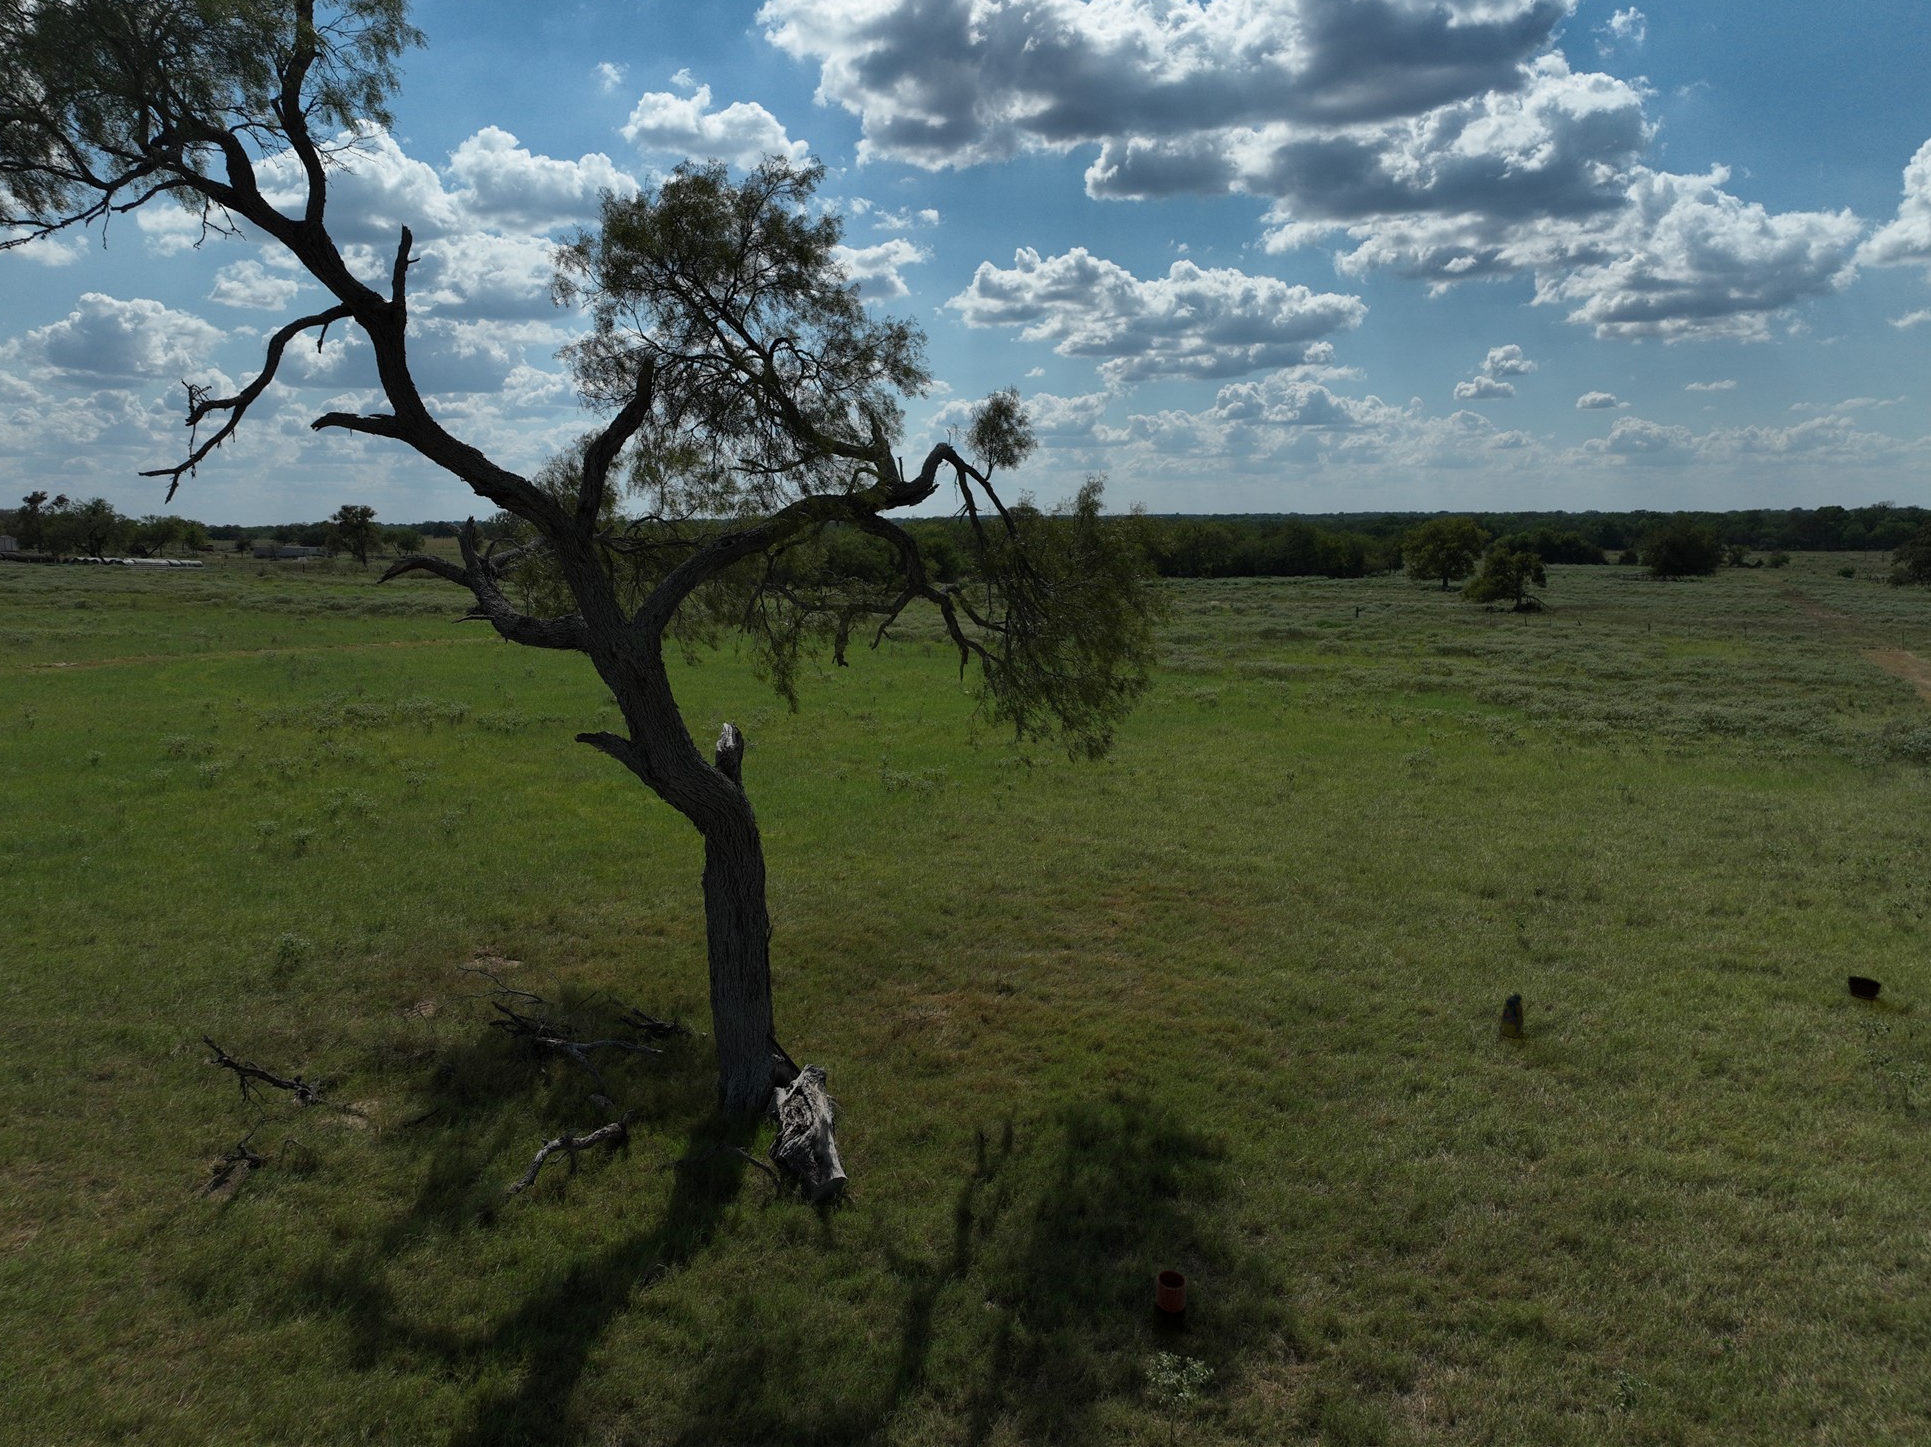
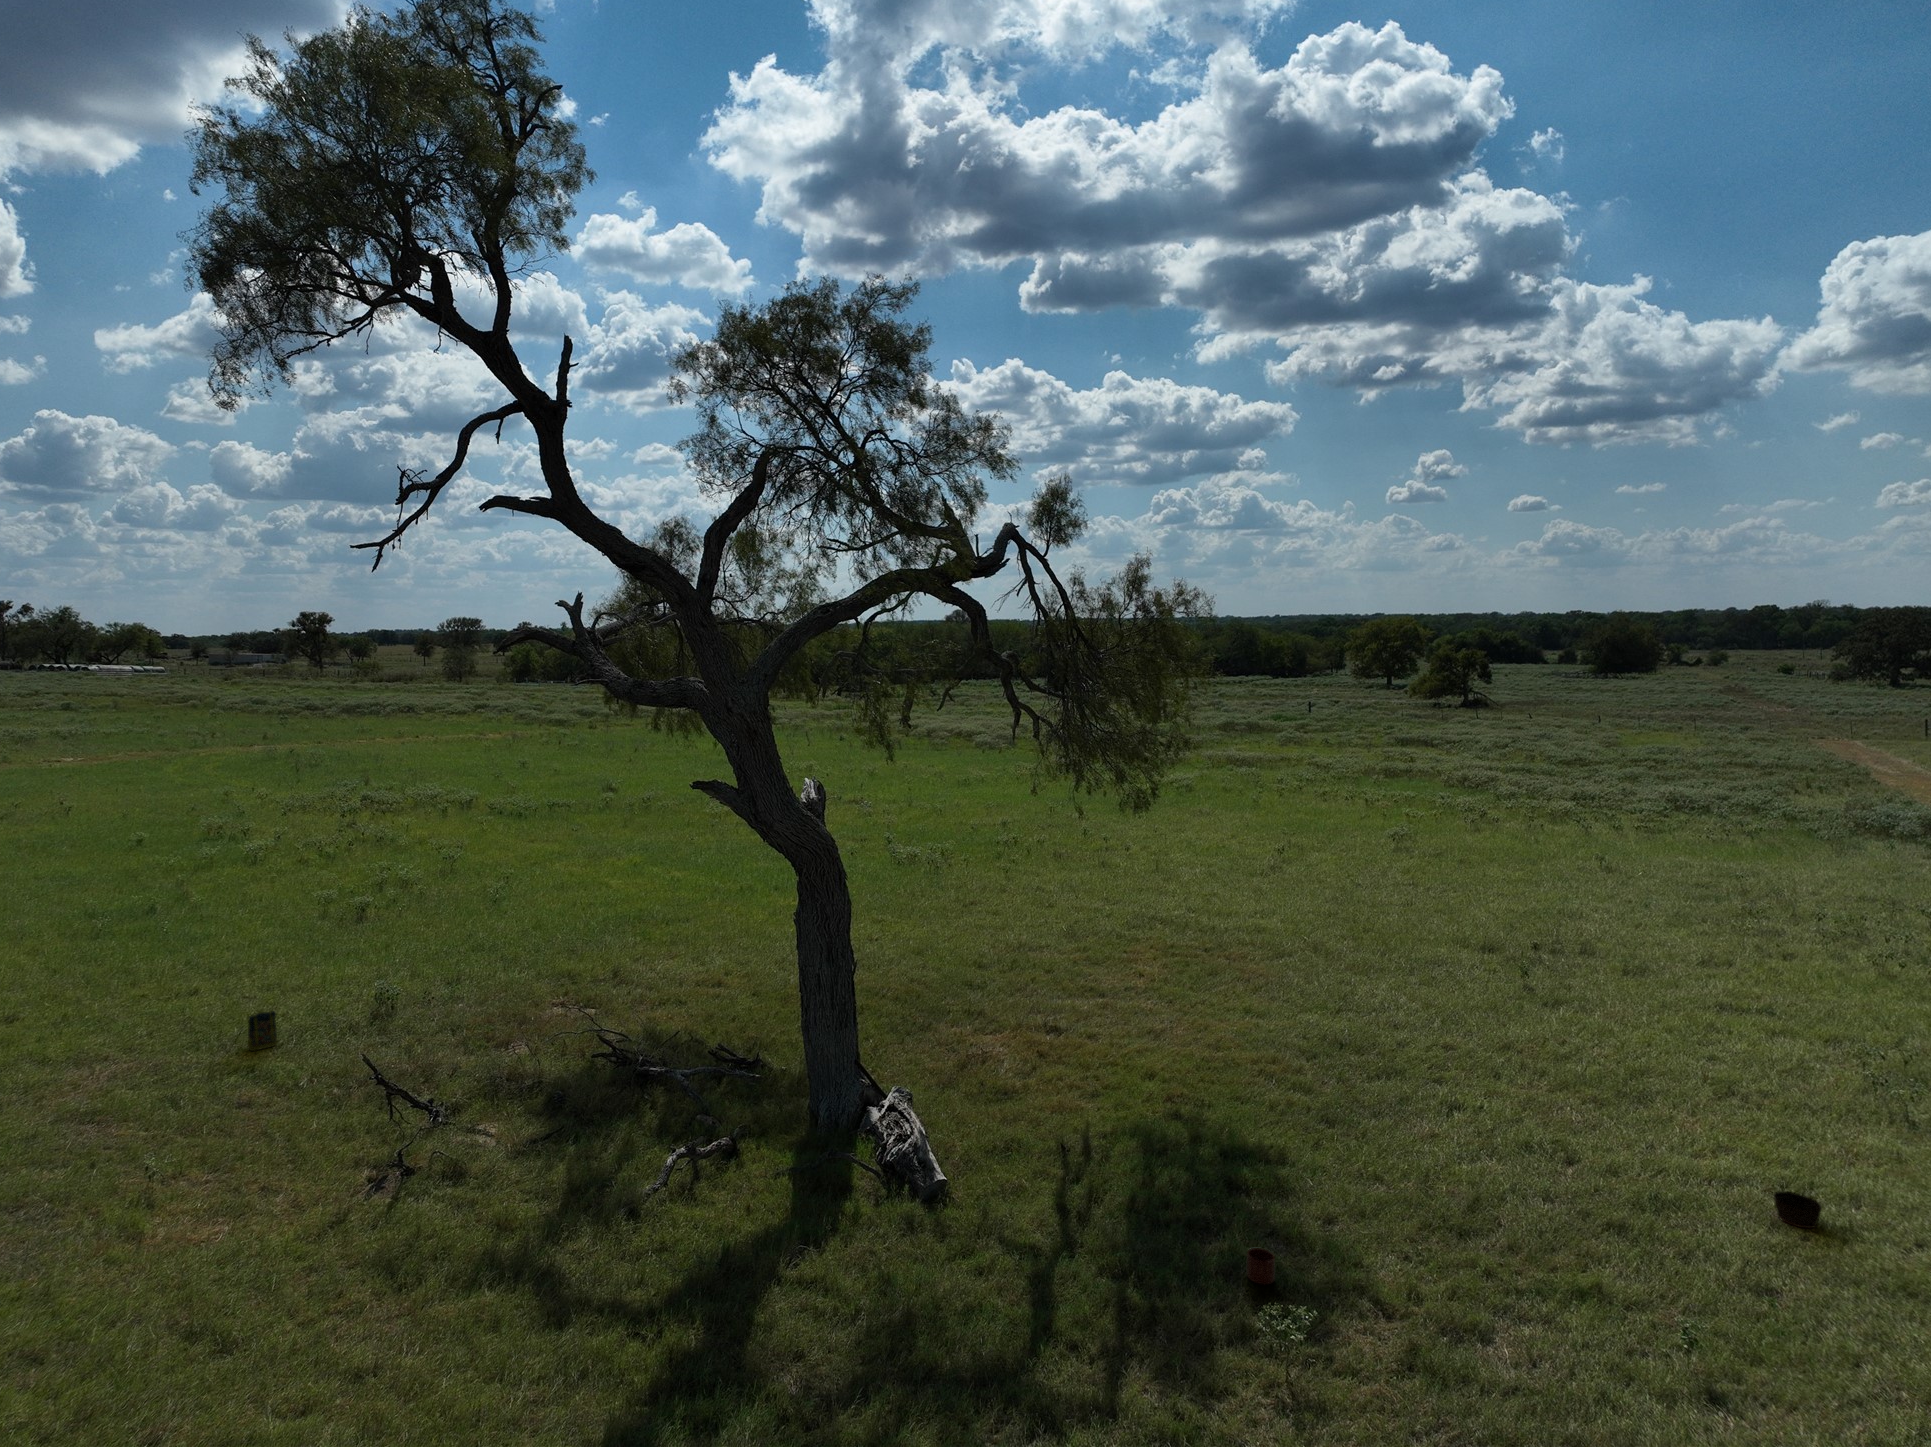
basket: present [1848,976,1882,999] -> present [1773,1191,1822,1228]
backpack: present [1499,993,1524,1038] -> present [248,1011,277,1051]

